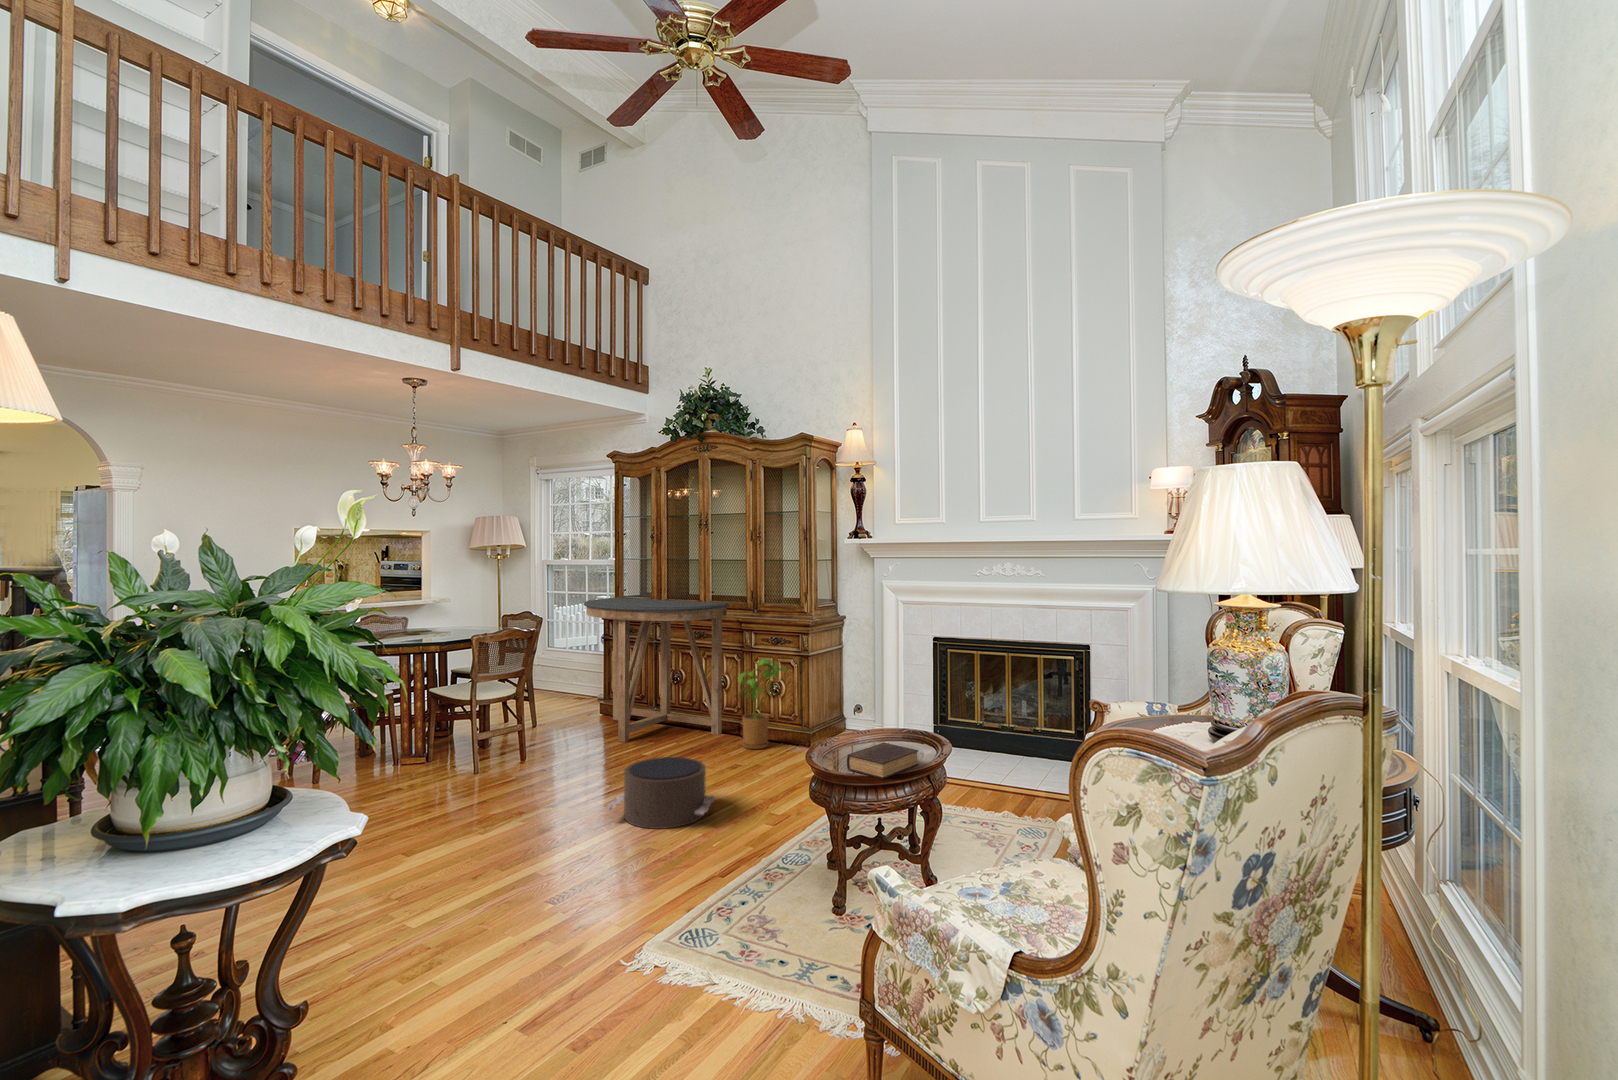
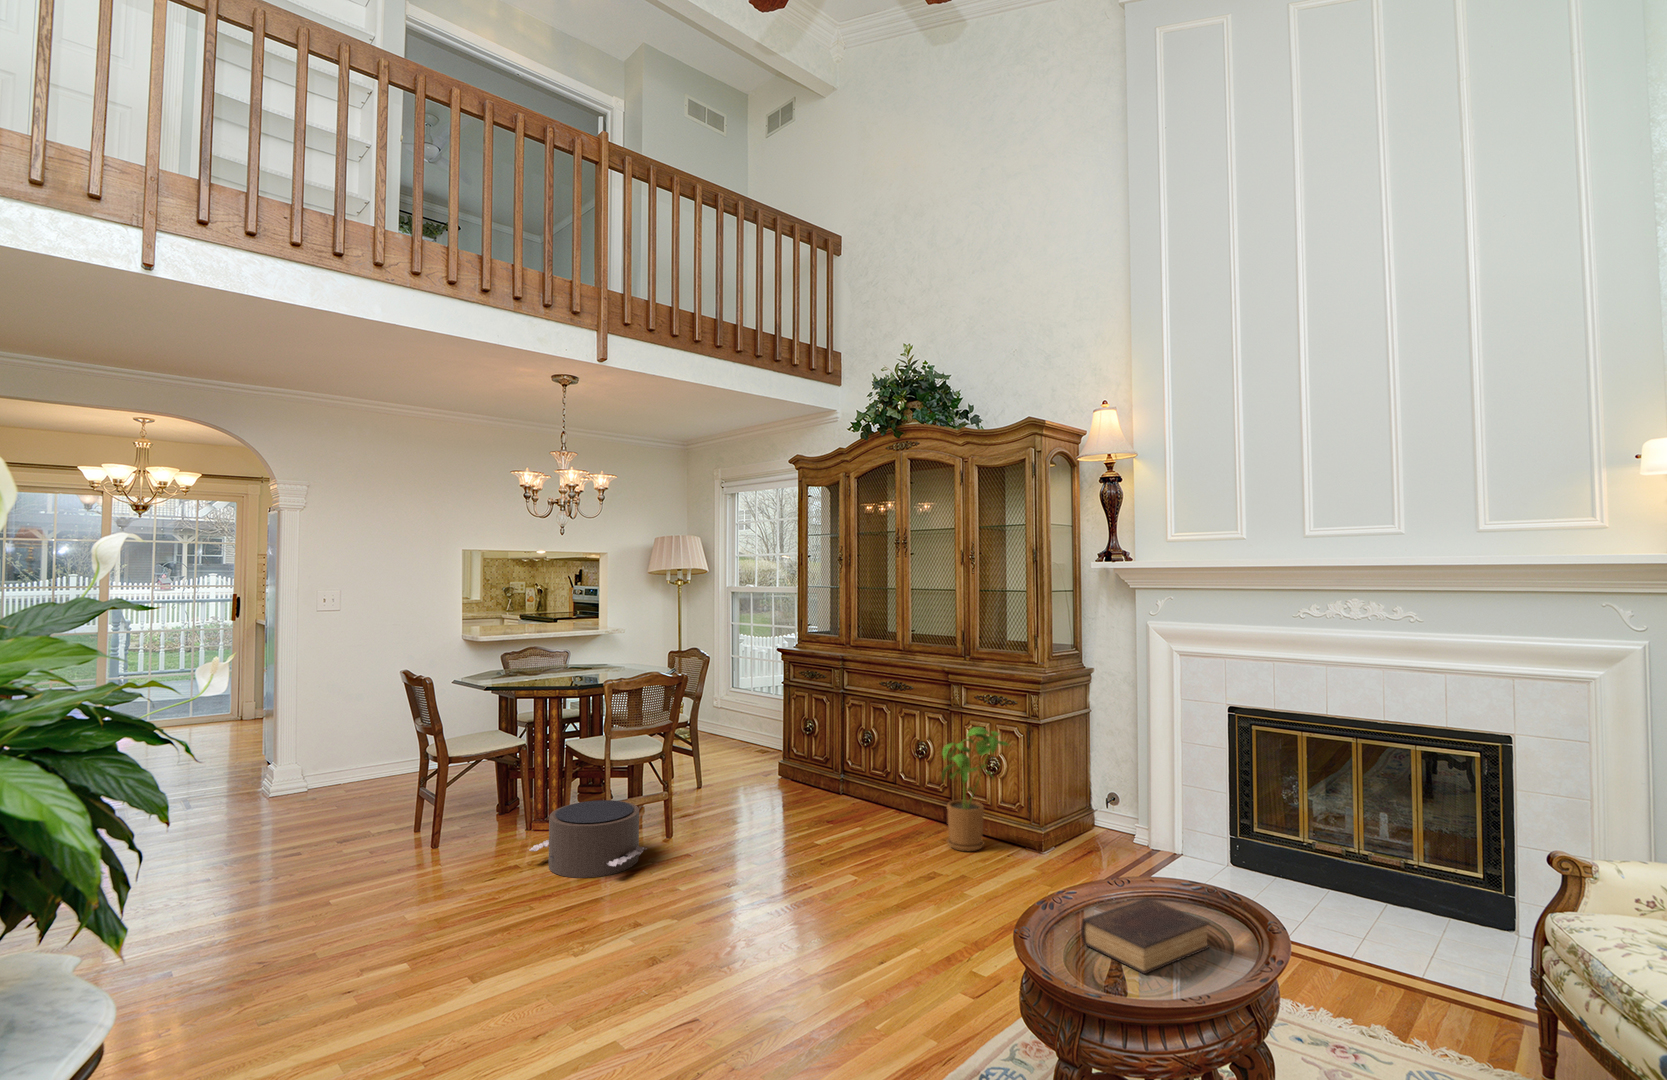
console table: present [583,598,729,742] -> none [753,636,933,824]
pouf: present [607,757,715,829] -> present [529,800,647,878]

